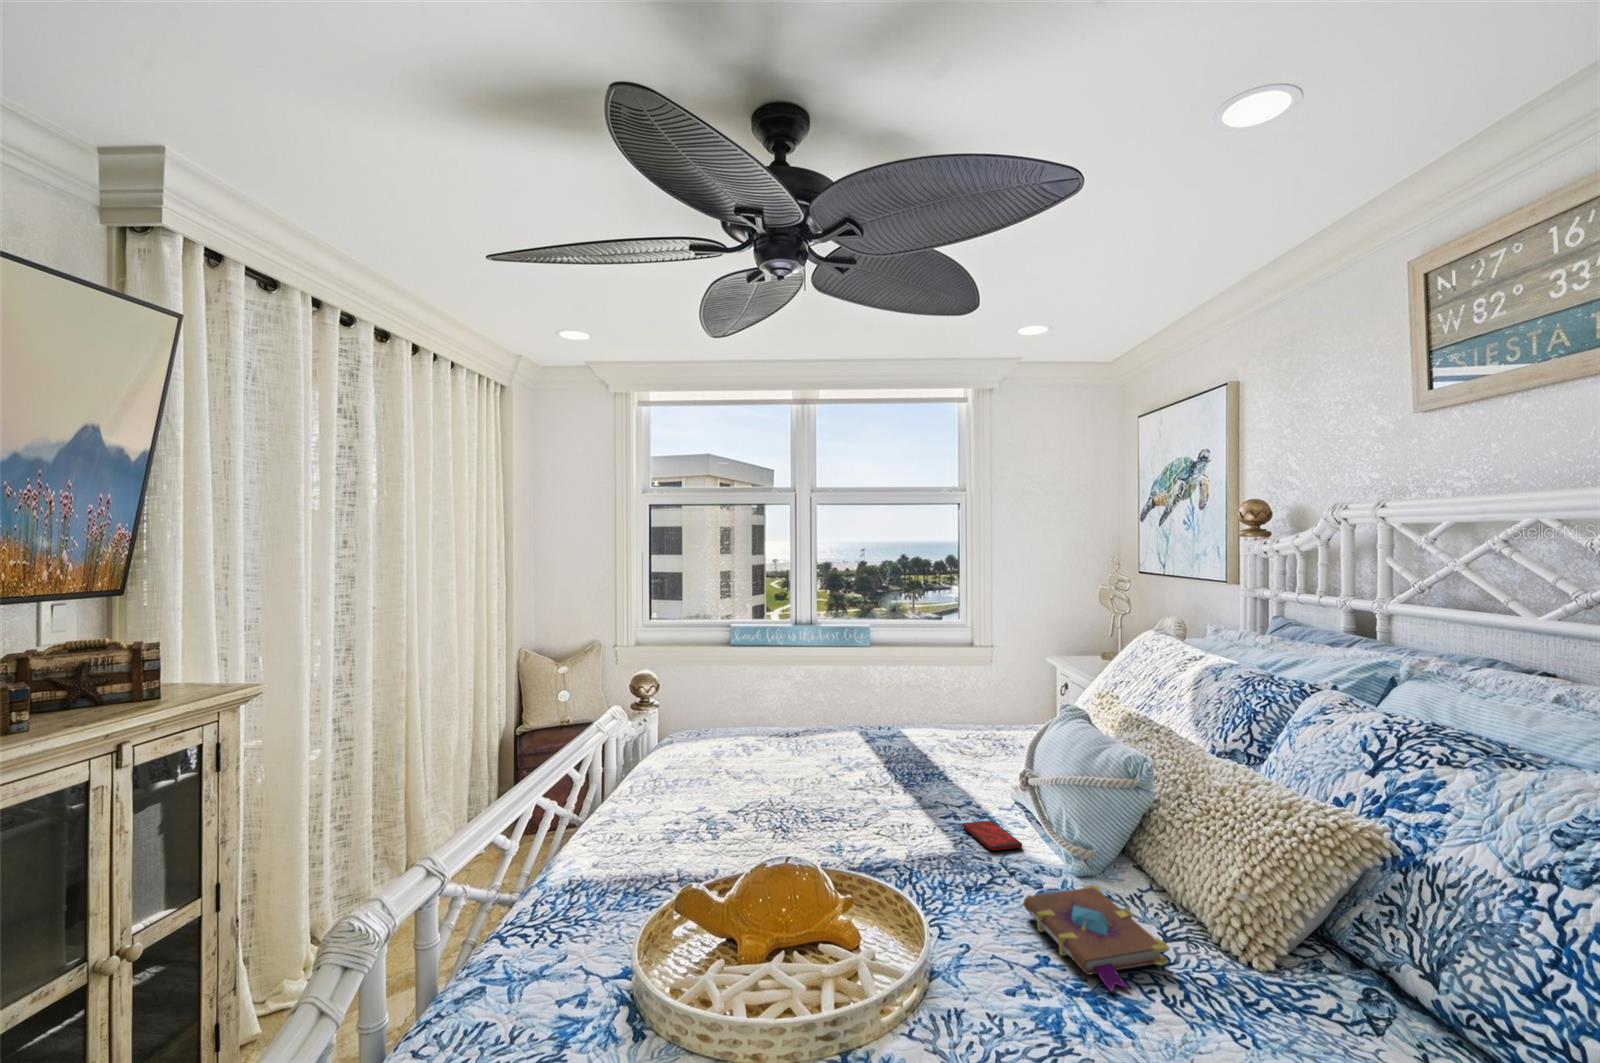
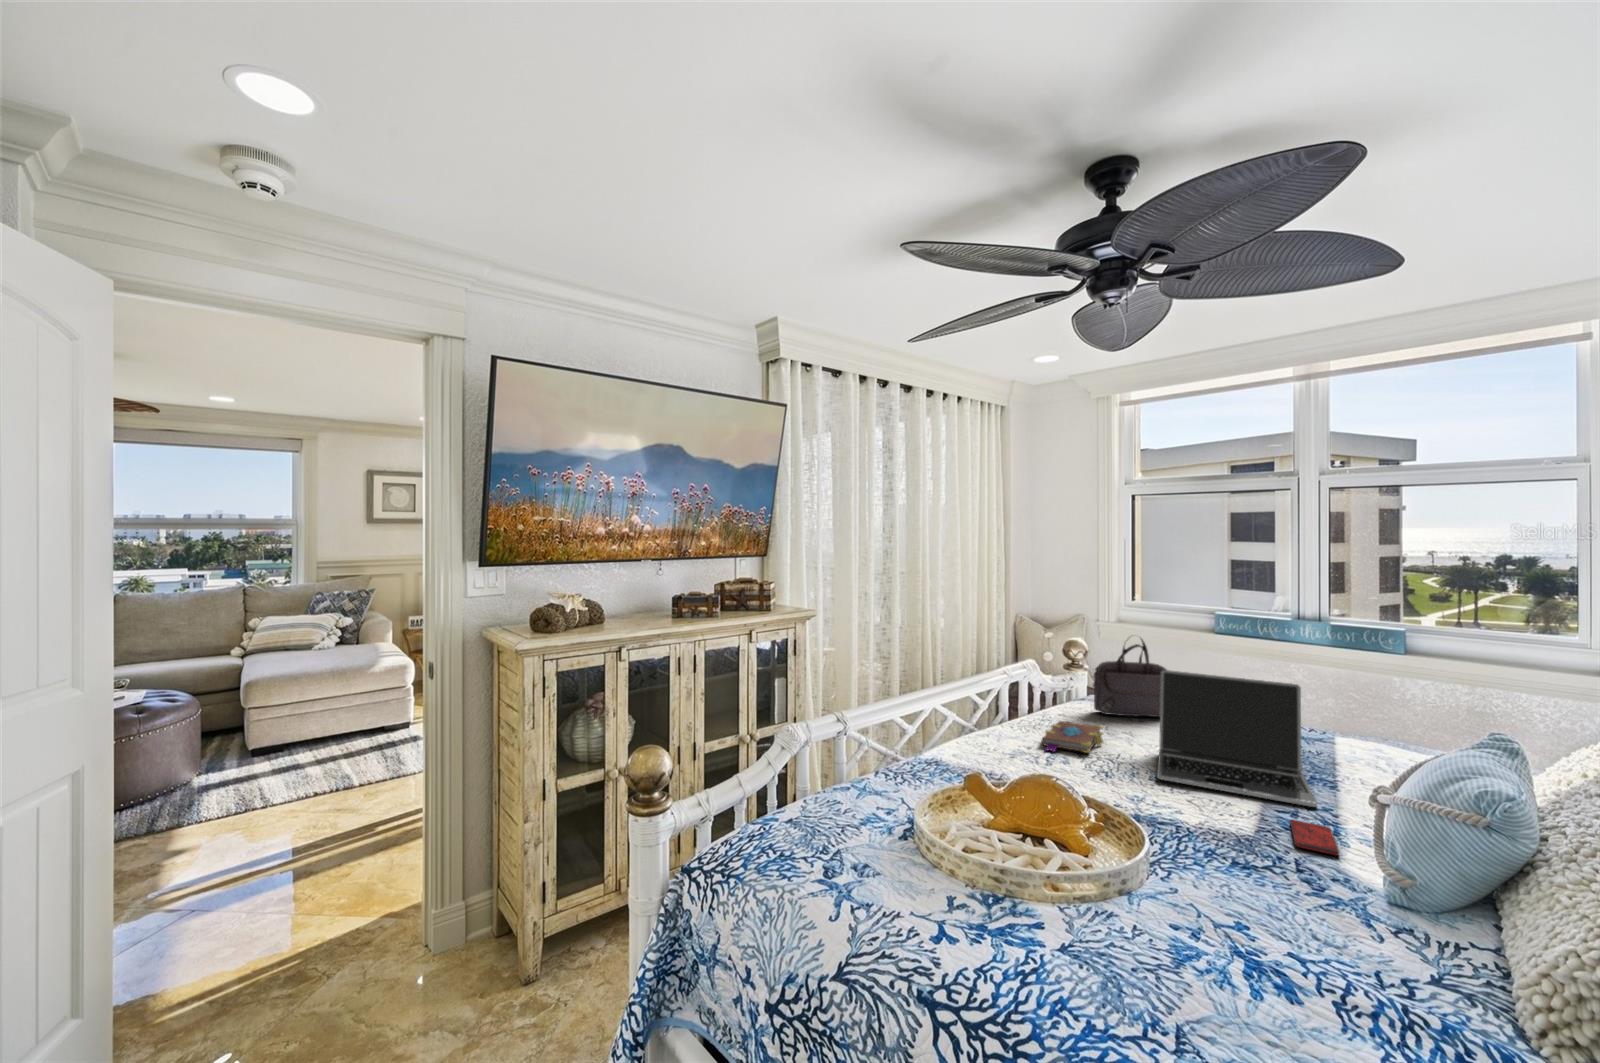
handbag: none [697,658,777,758] -> present [1093,639,1167,717]
laptop: none [798,685,963,820] -> present [1157,670,1317,807]
book: present [1023,885,1169,991] -> present [1042,721,1103,753]

